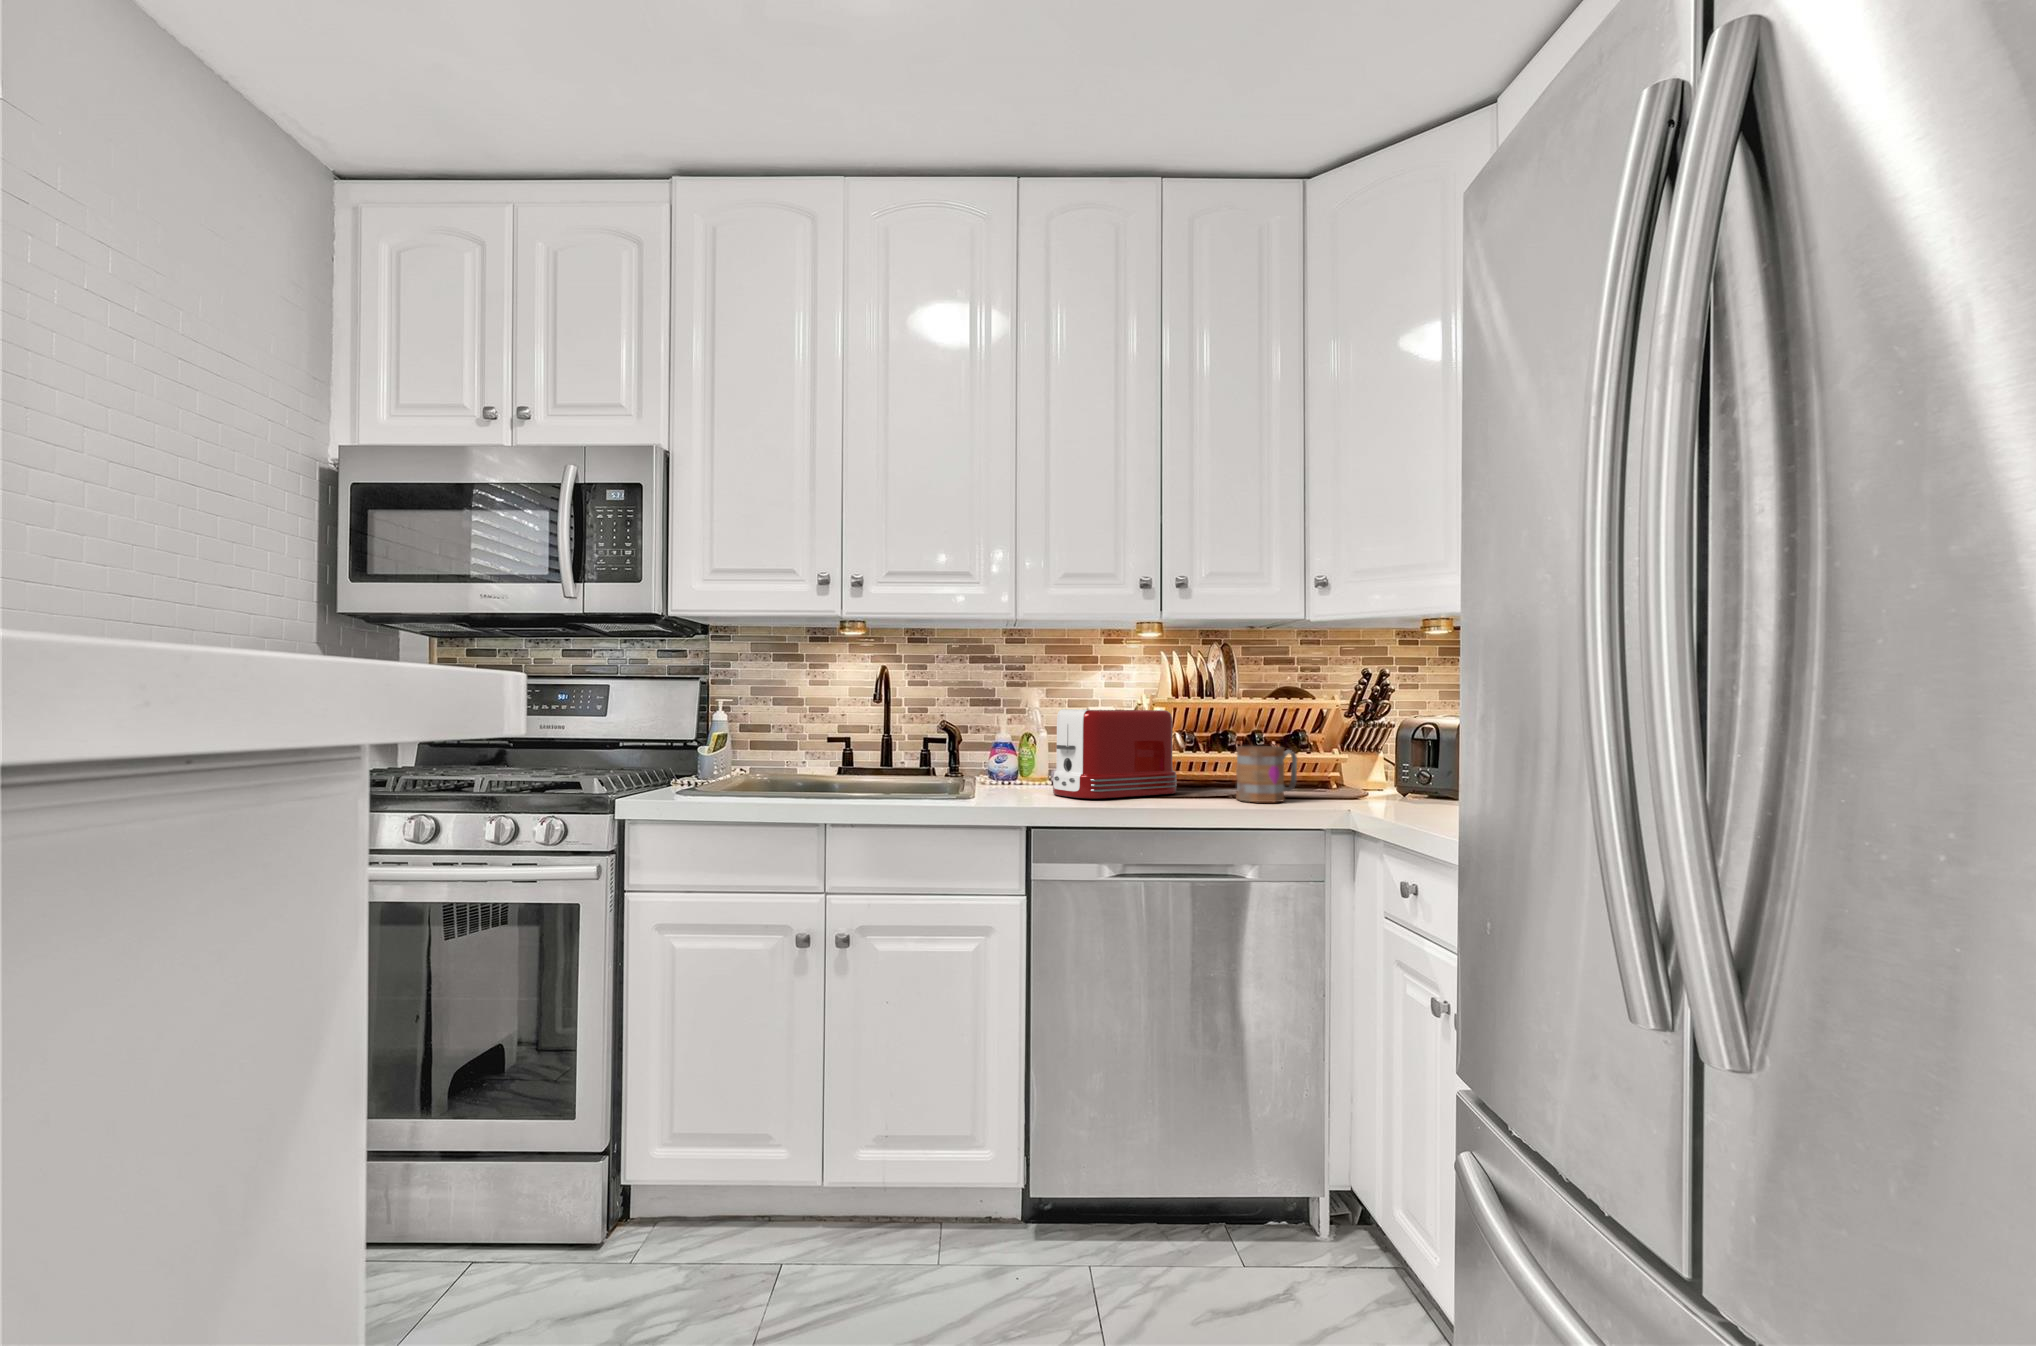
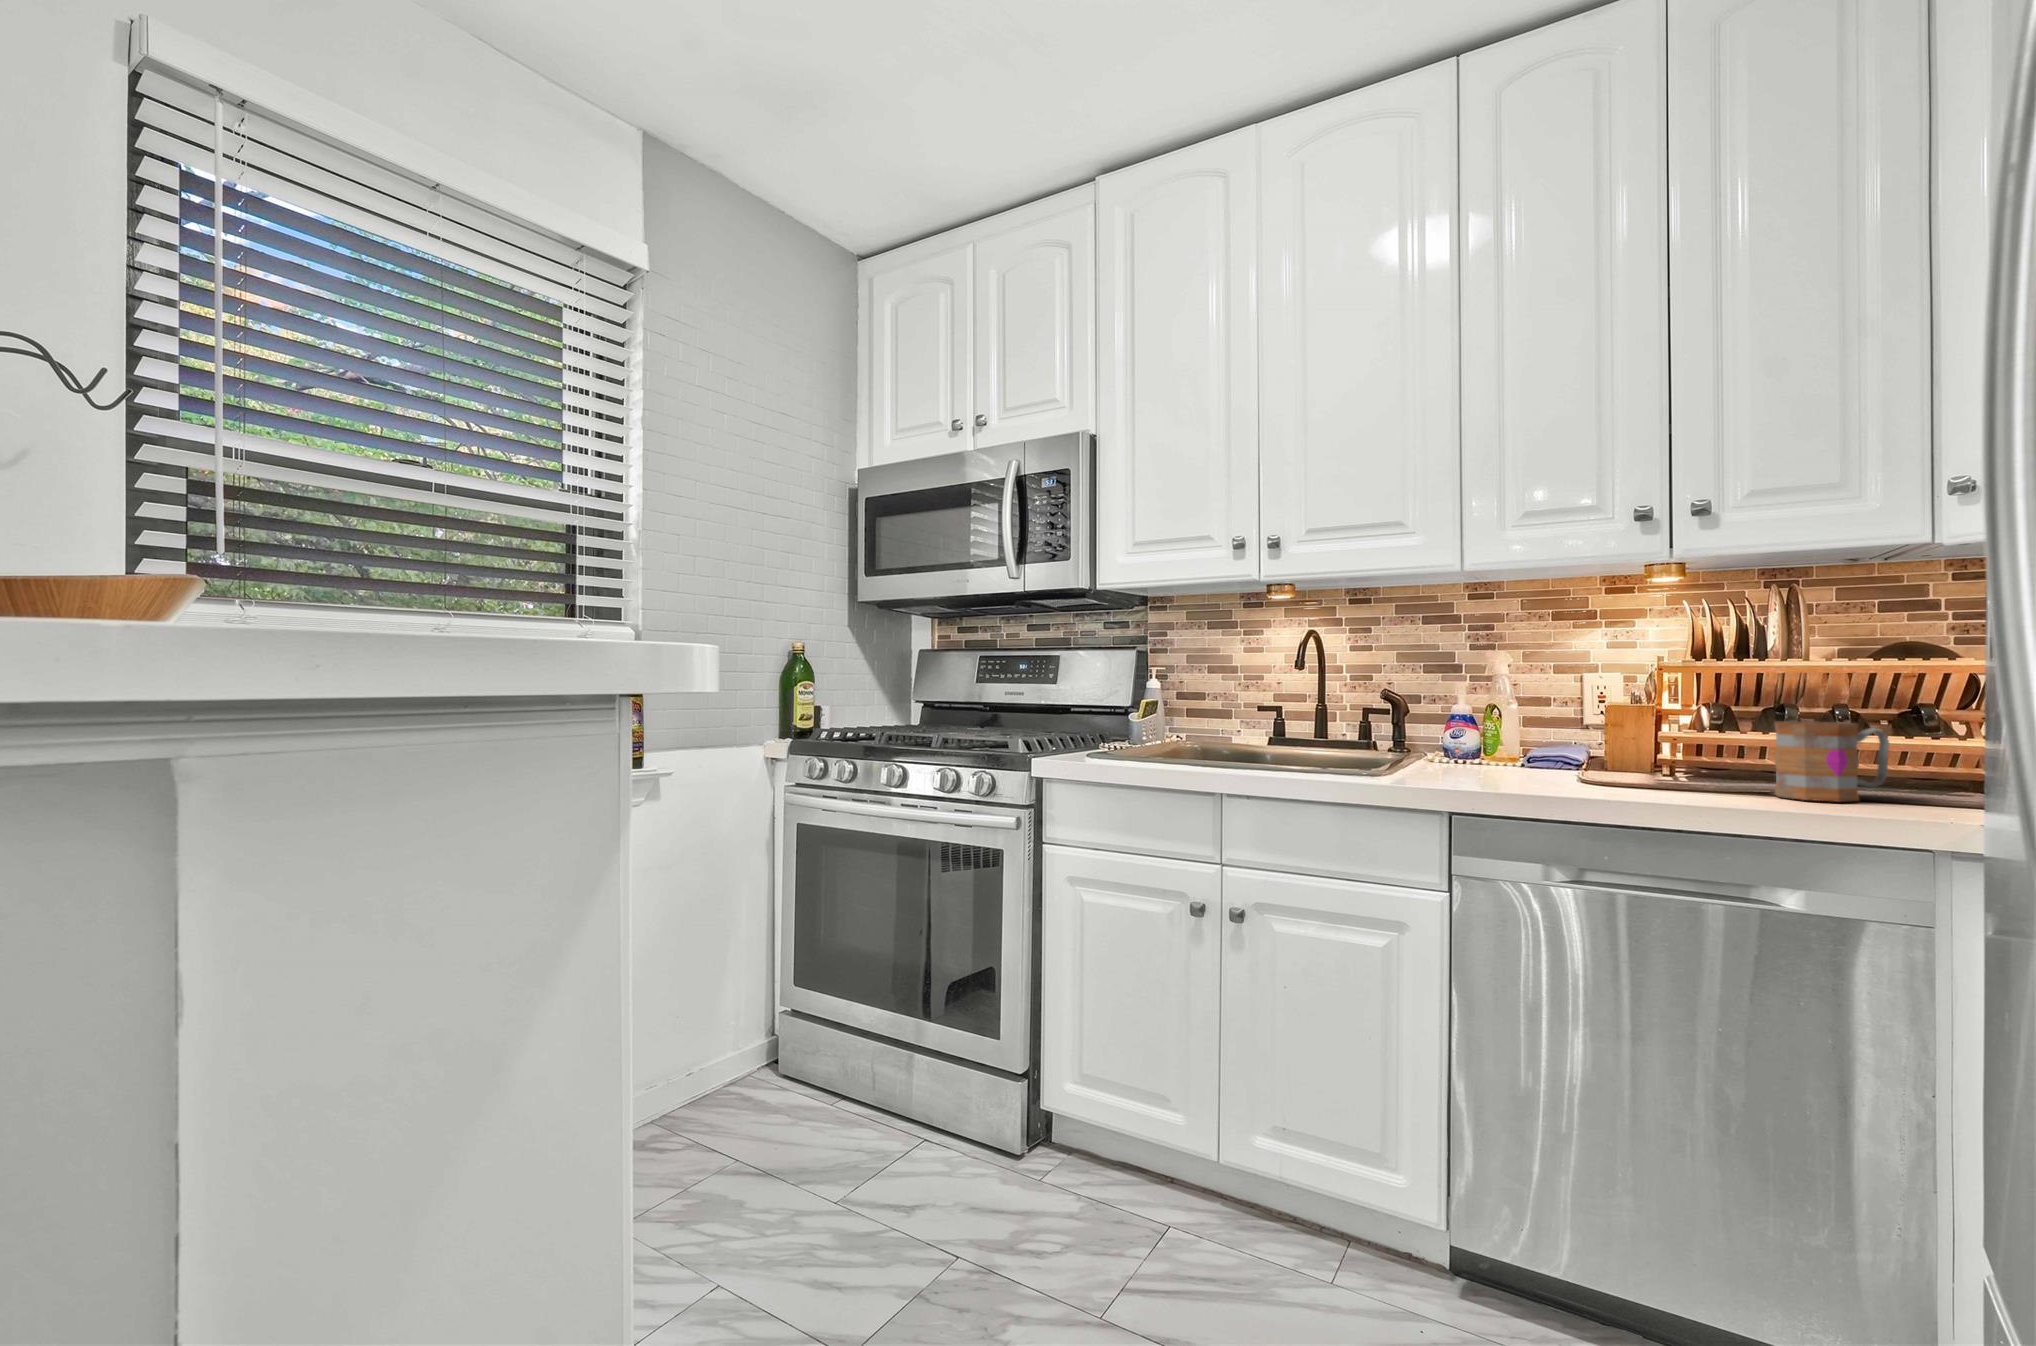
toaster: present [1053,709,1177,798] -> none [1496,672,1682,783]

